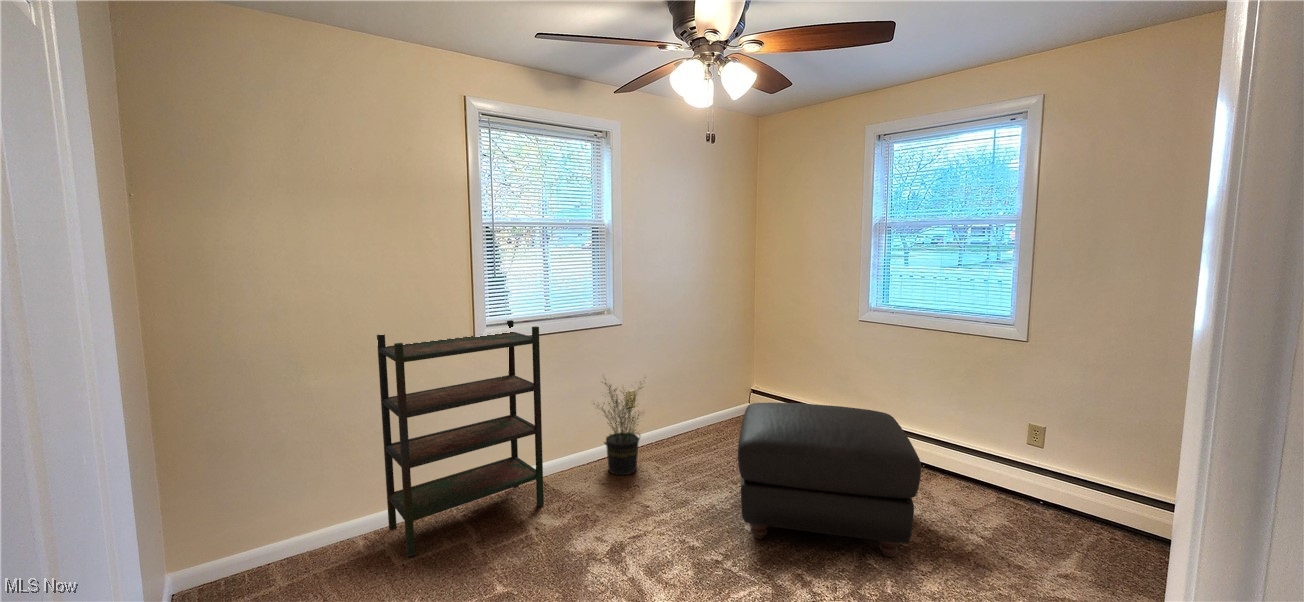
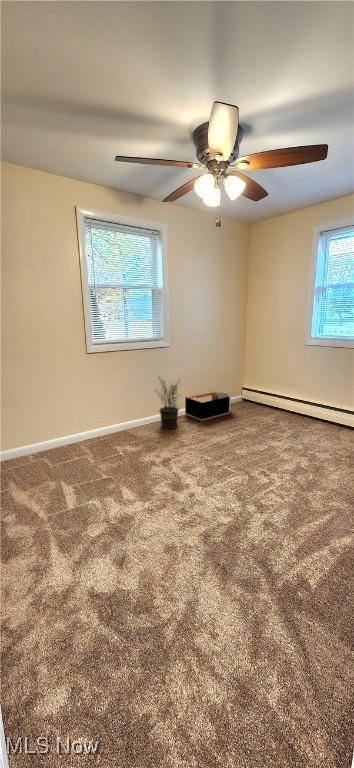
bookshelf: present [377,320,544,557] -> none [33,341,127,463]
storage bin: none [651,400,731,458] -> present [185,392,230,421]
ottoman: present [738,403,921,557] -> none [232,387,333,465]

